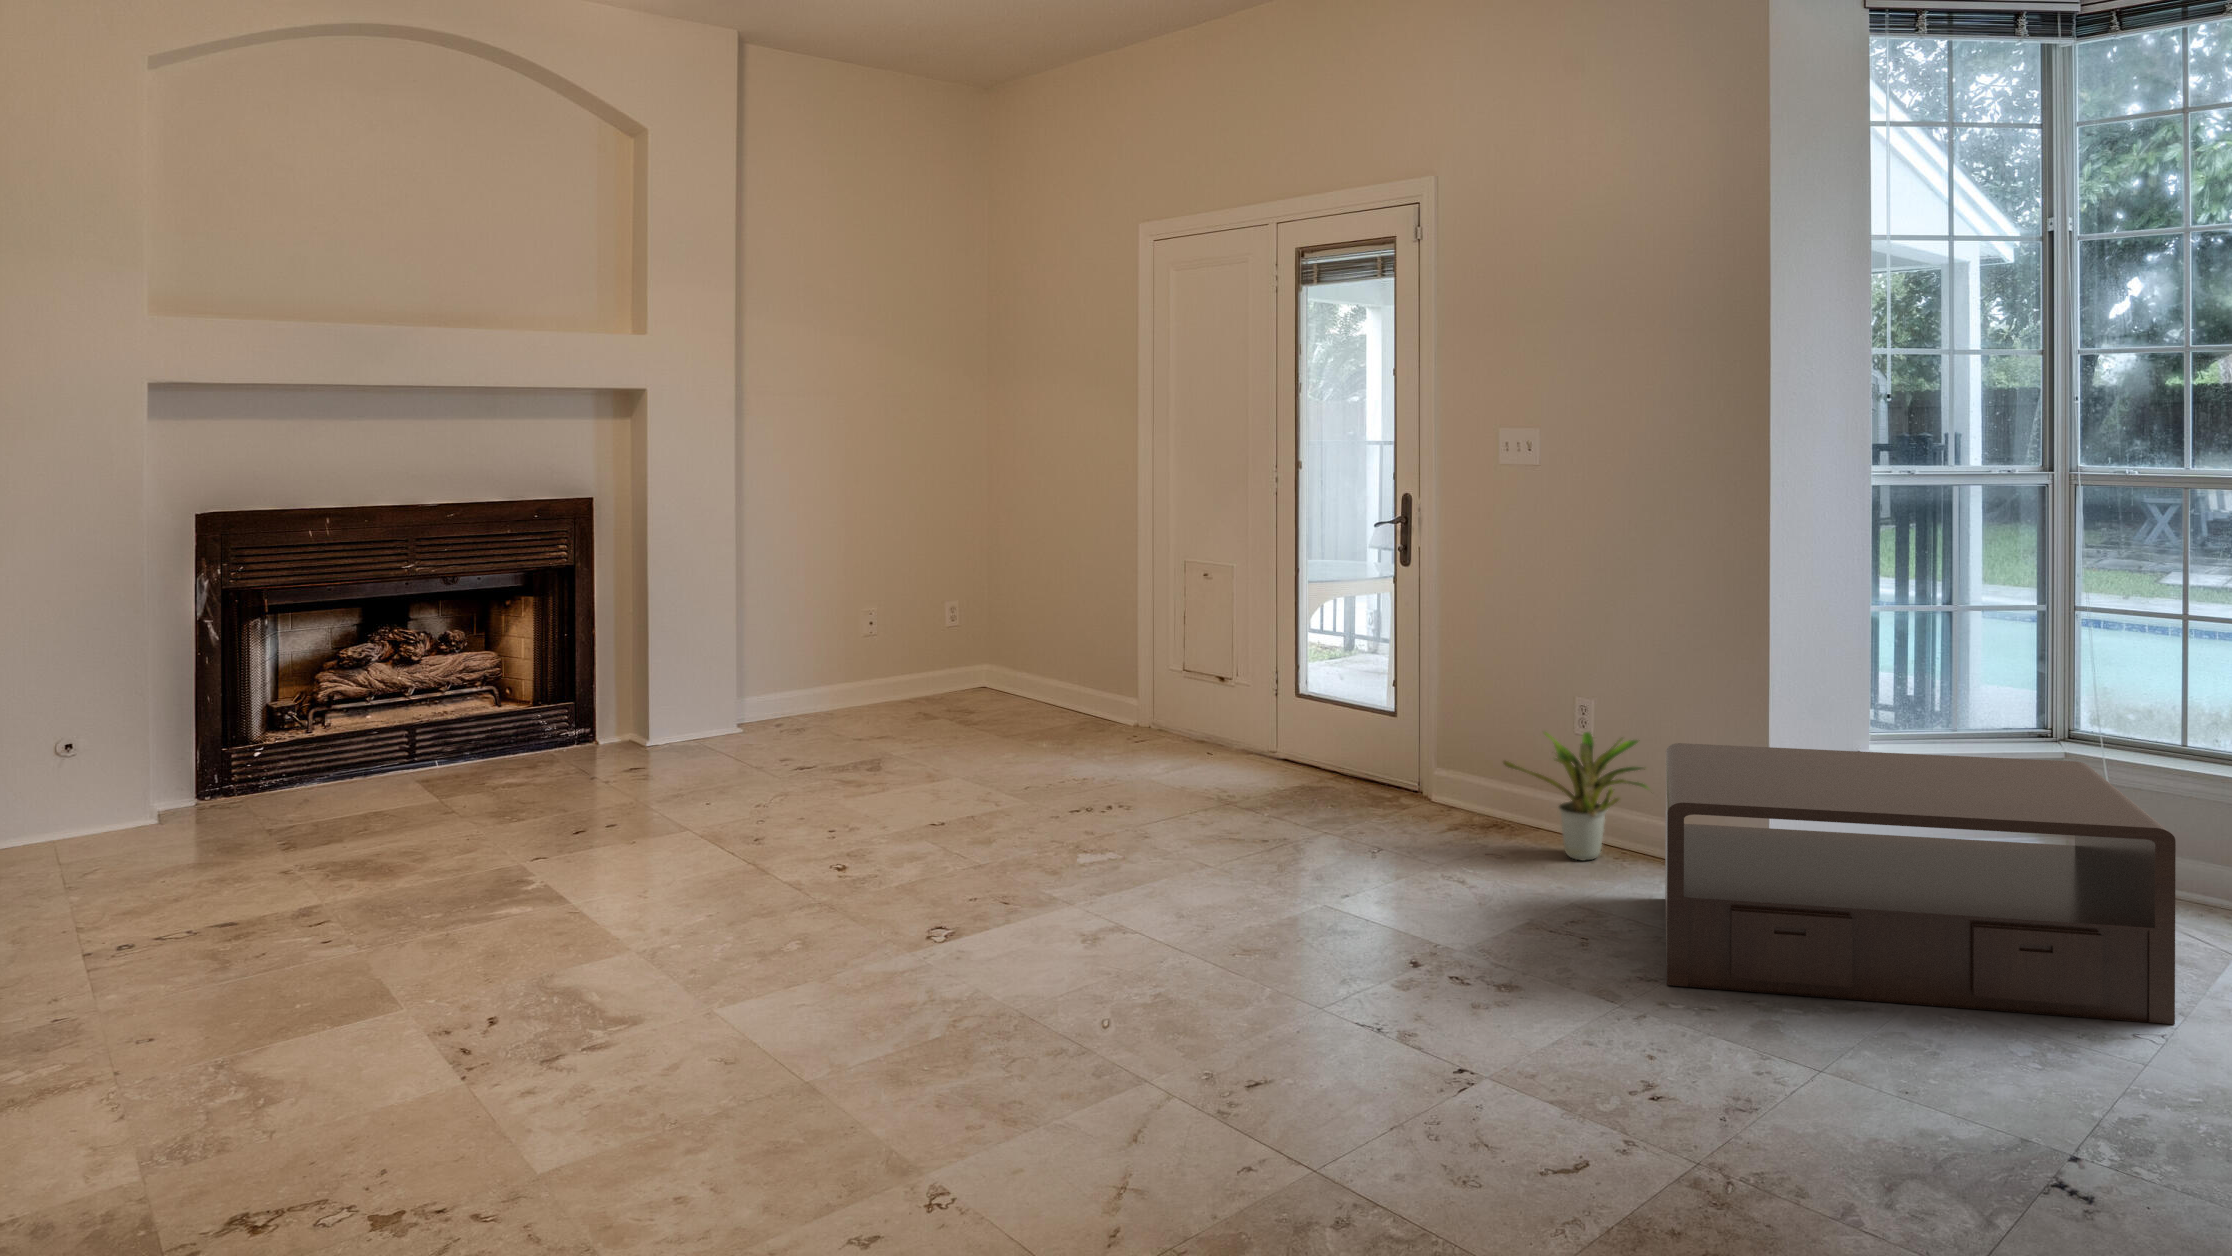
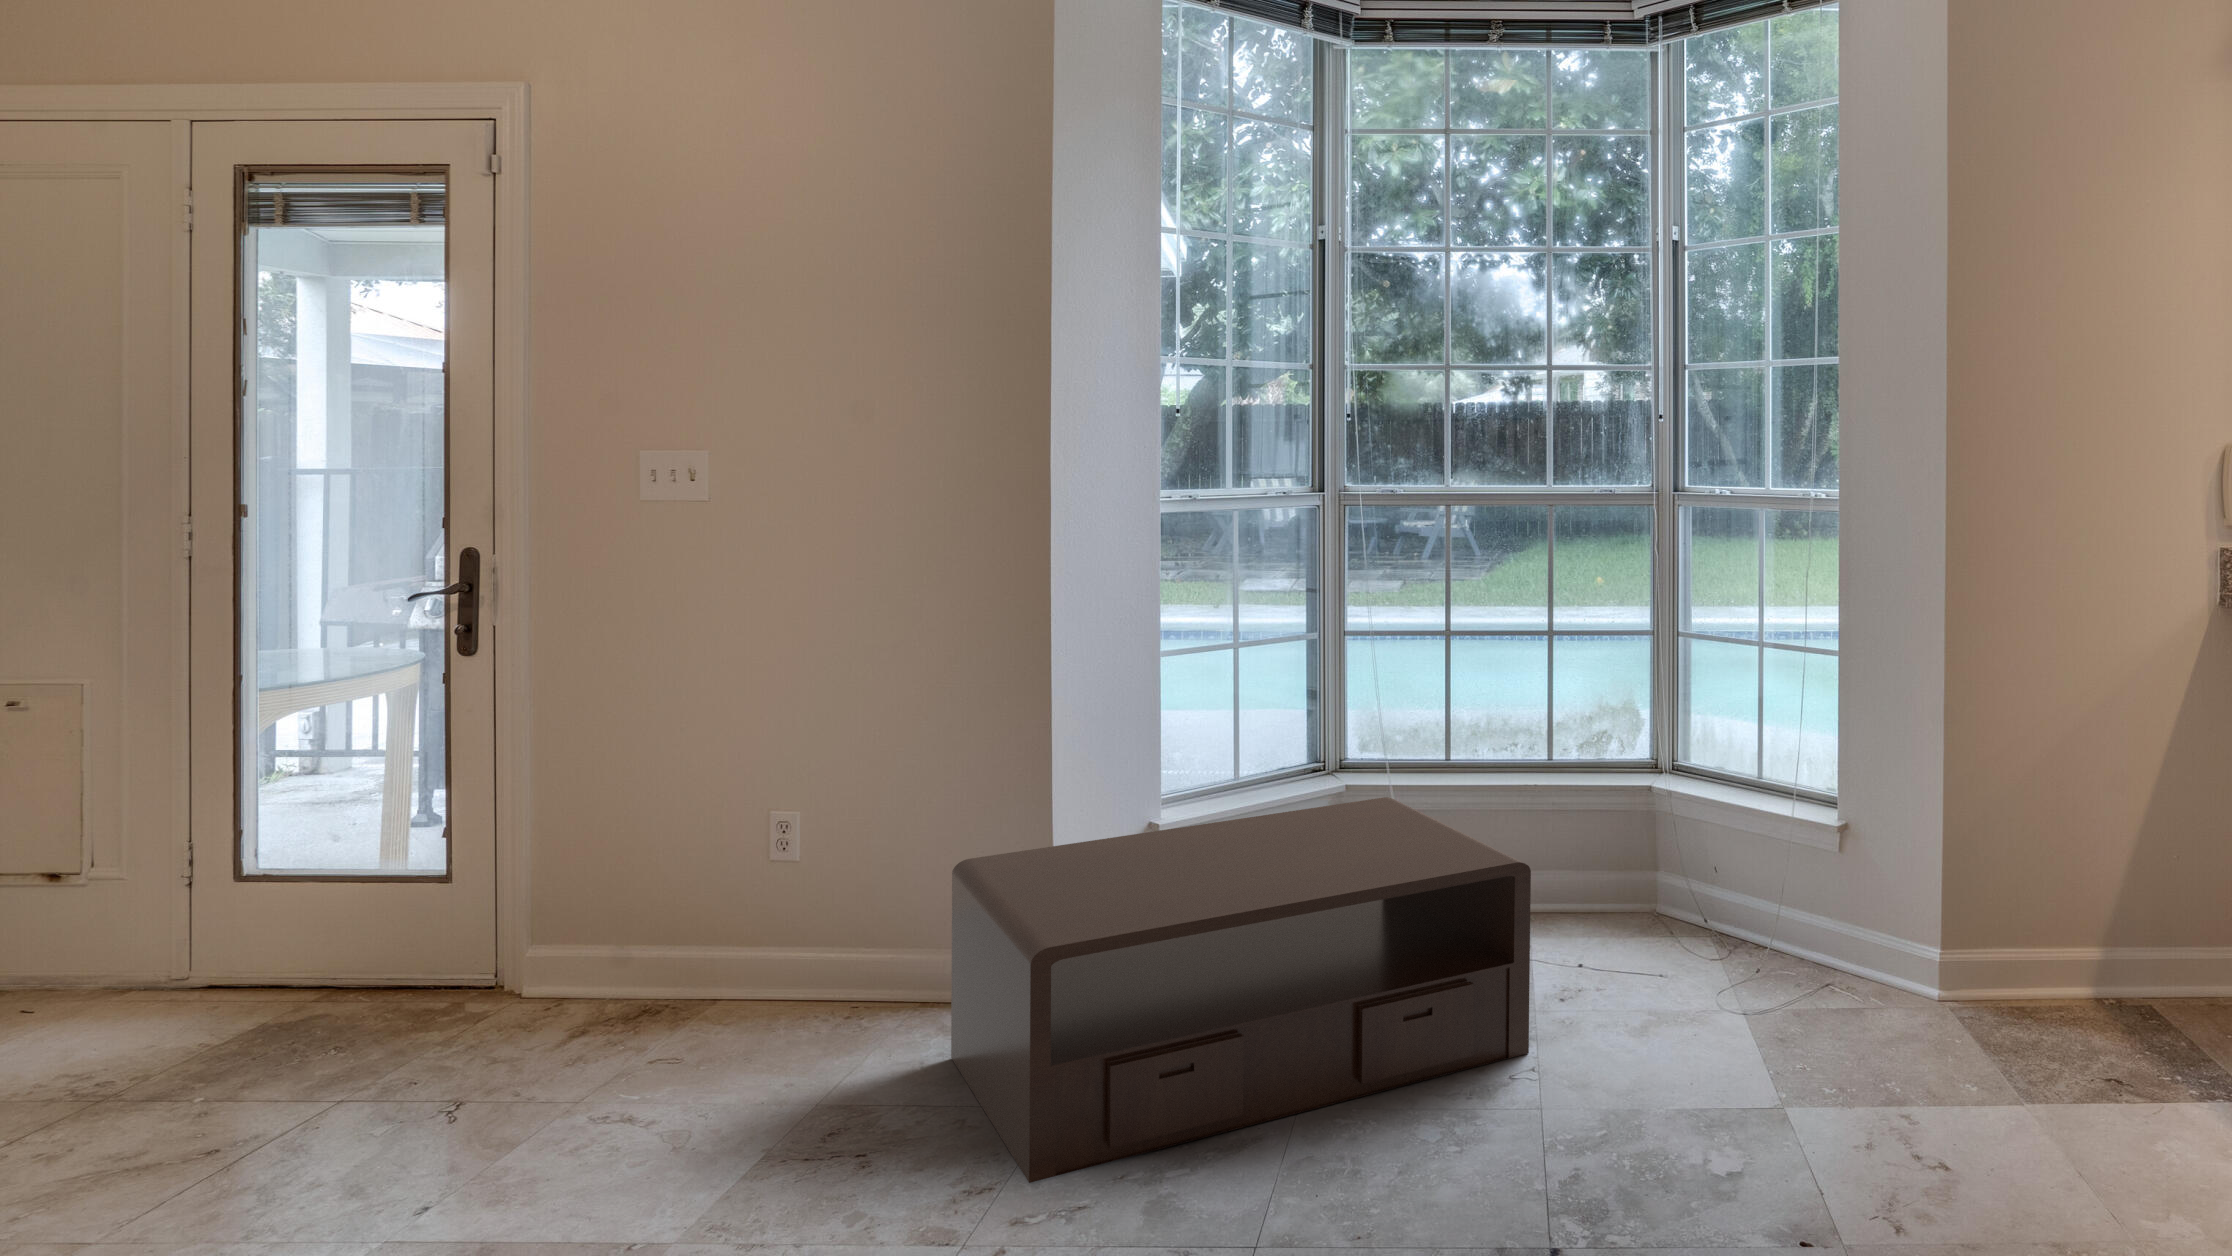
potted plant: present [1503,732,1648,861] -> none [686,858,919,1034]

